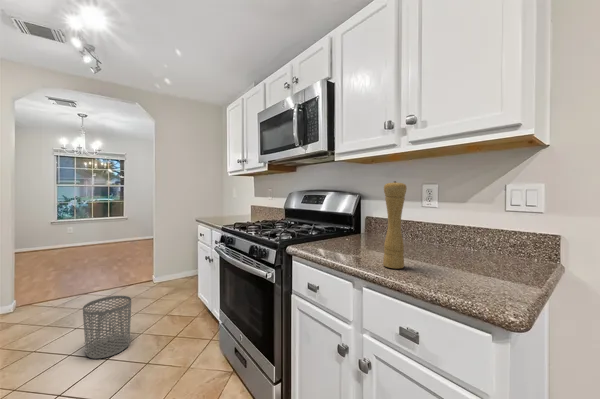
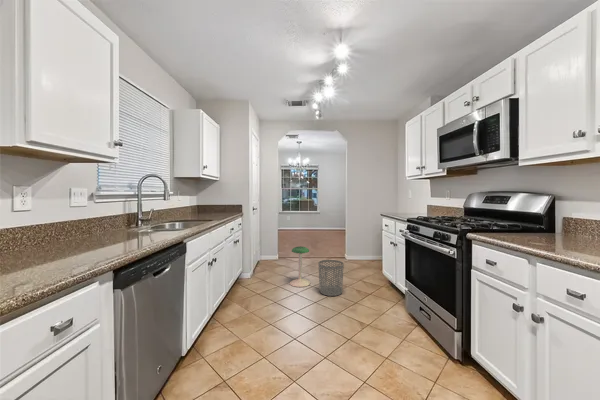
pepper mill: present [383,181,407,268] -> none [559,183,584,251]
stool: none [24,282,72,357] -> present [290,246,310,287]

